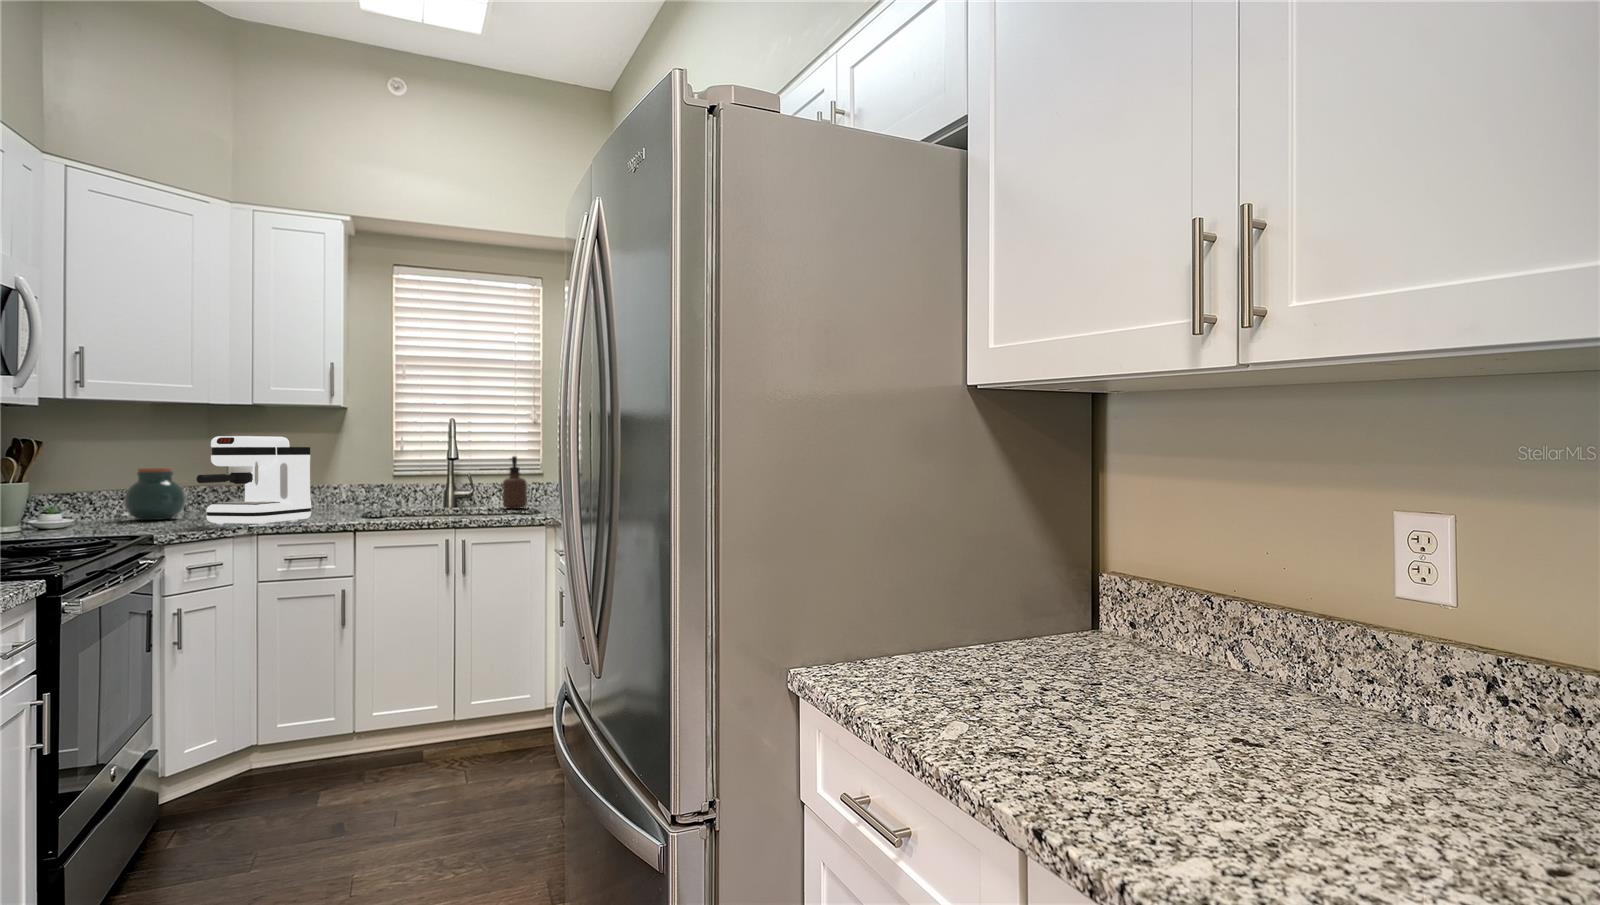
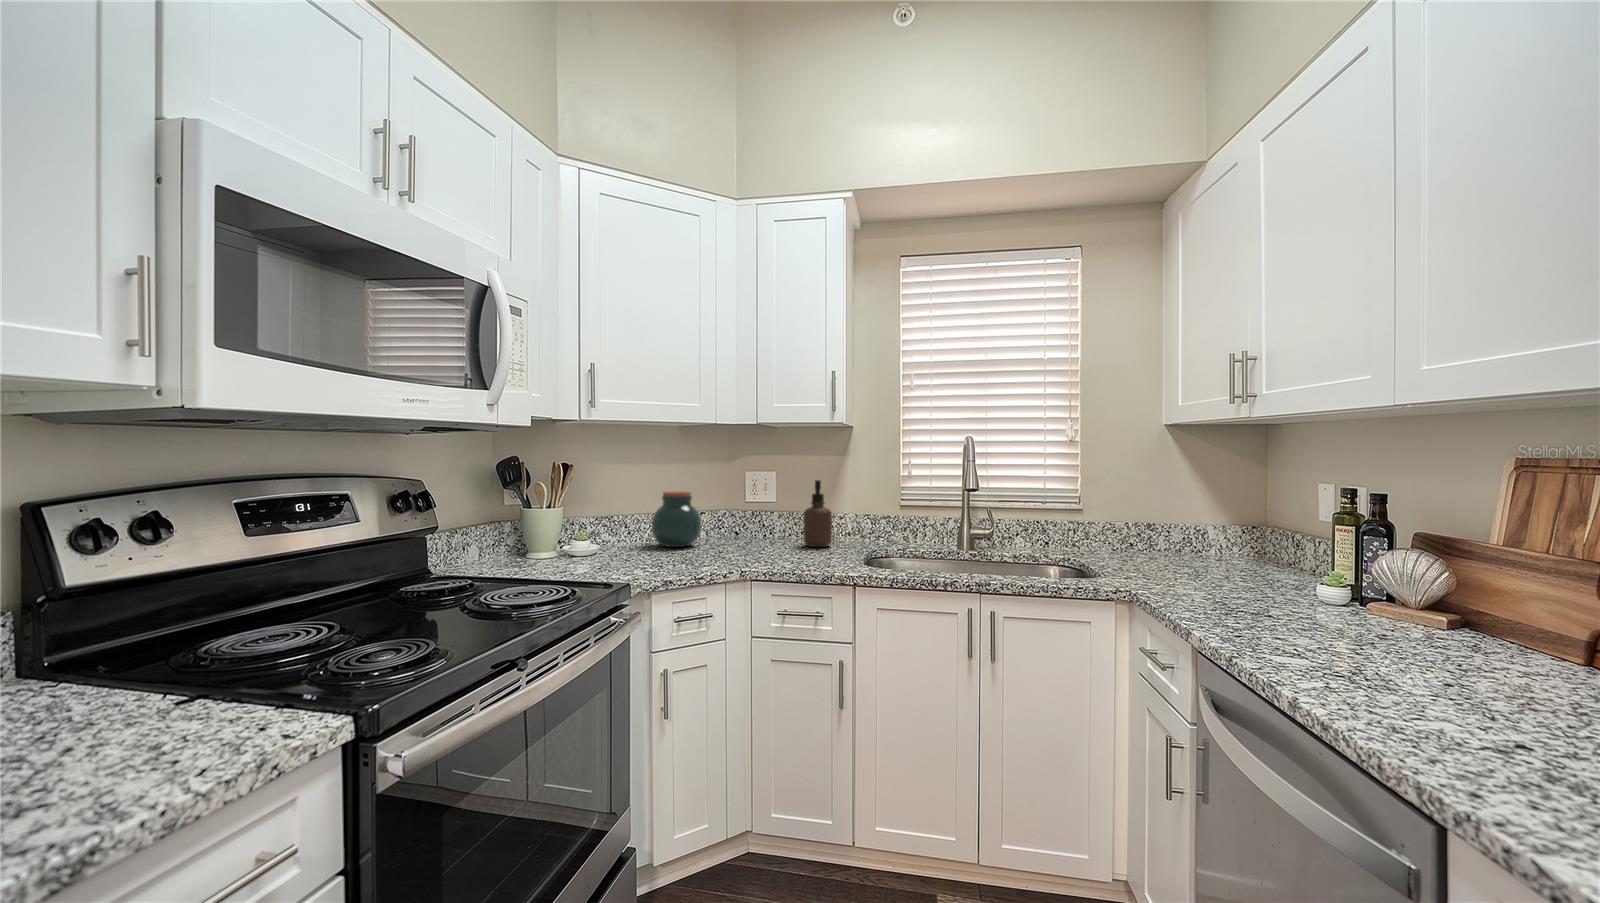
coffee maker: present [196,436,311,525] -> none [694,460,809,570]
soap dispenser: present [503,456,527,509] -> present [803,480,832,547]

